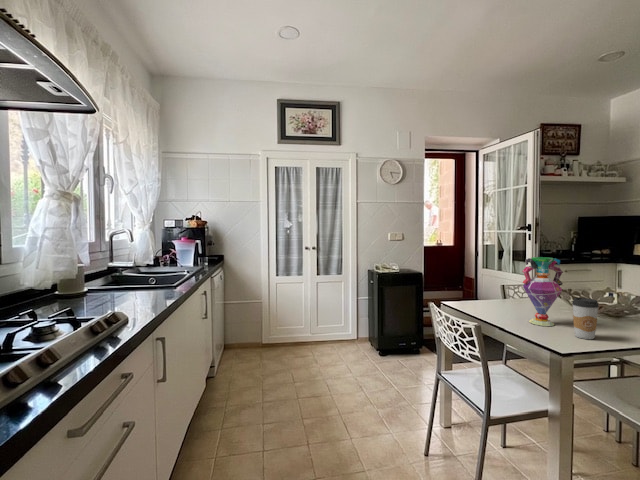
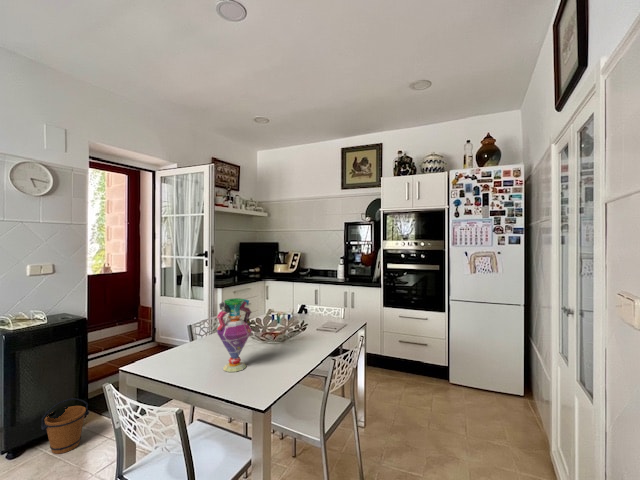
coffee cup: present [572,298,599,339] -> none [263,337,283,378]
bucket: none [396,329,424,366] -> present [41,398,89,454]

